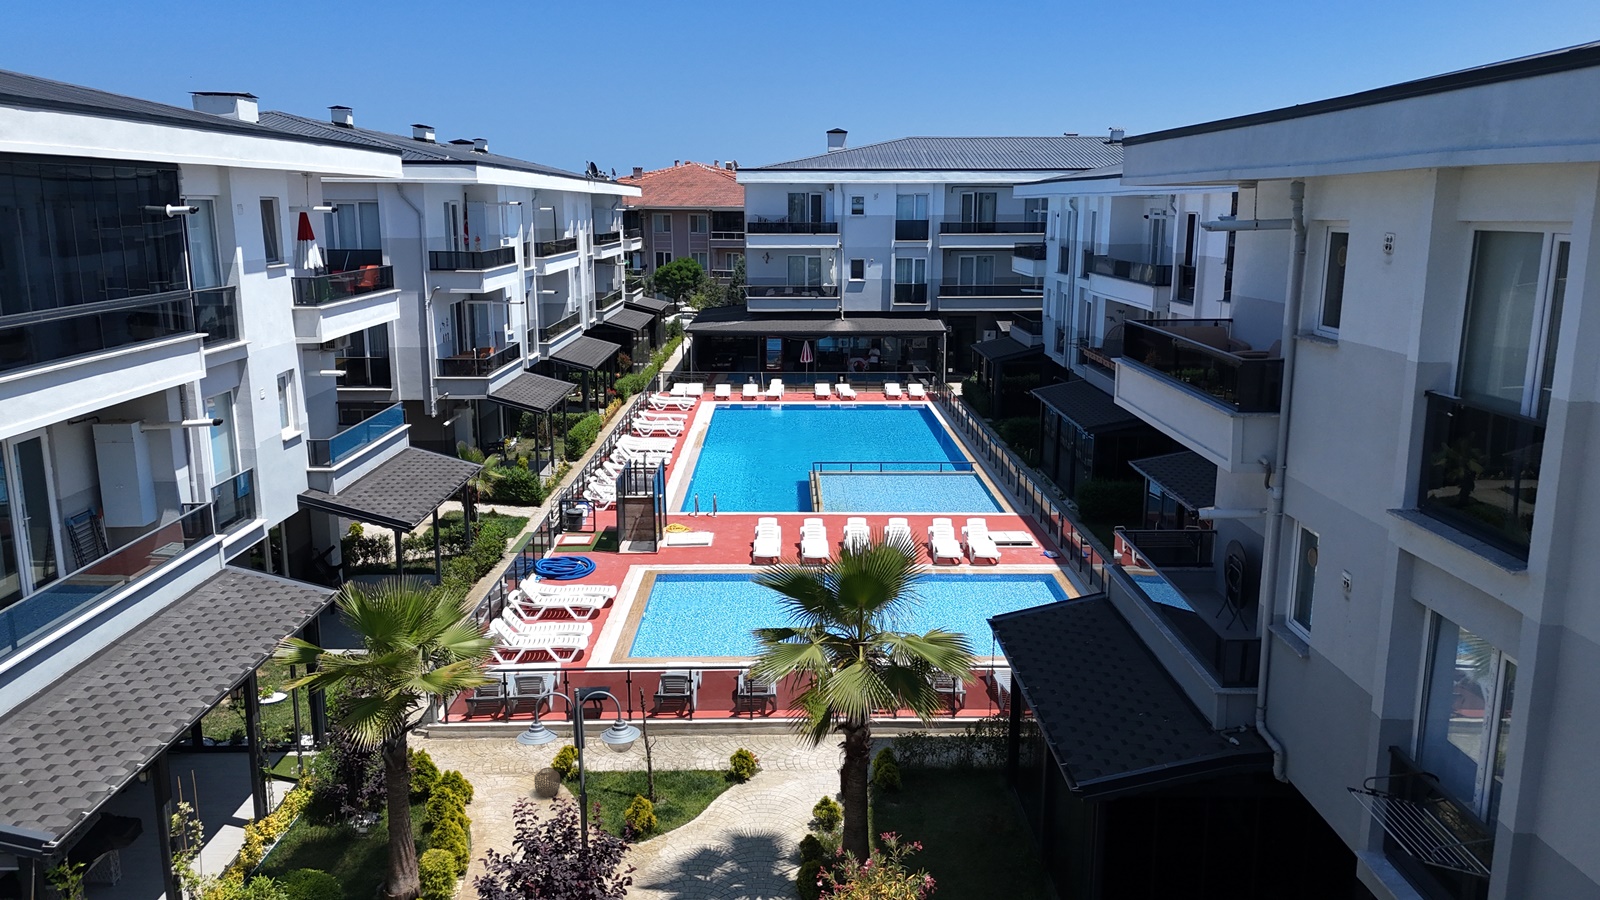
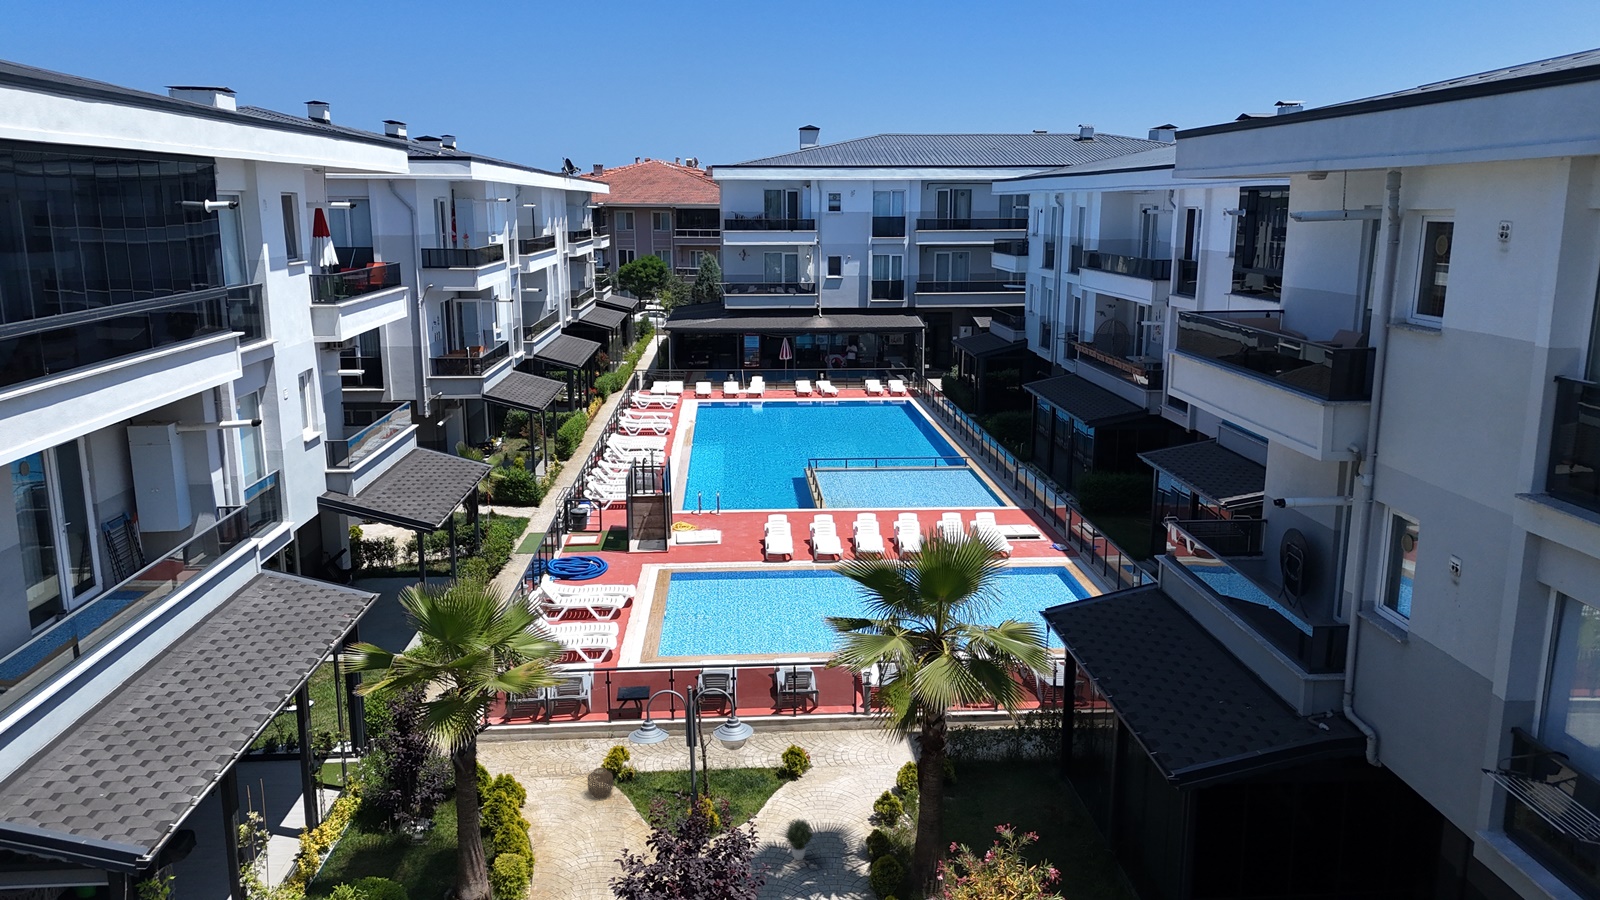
potted plant: none [717,822,747,864] -> present [785,819,813,861]

